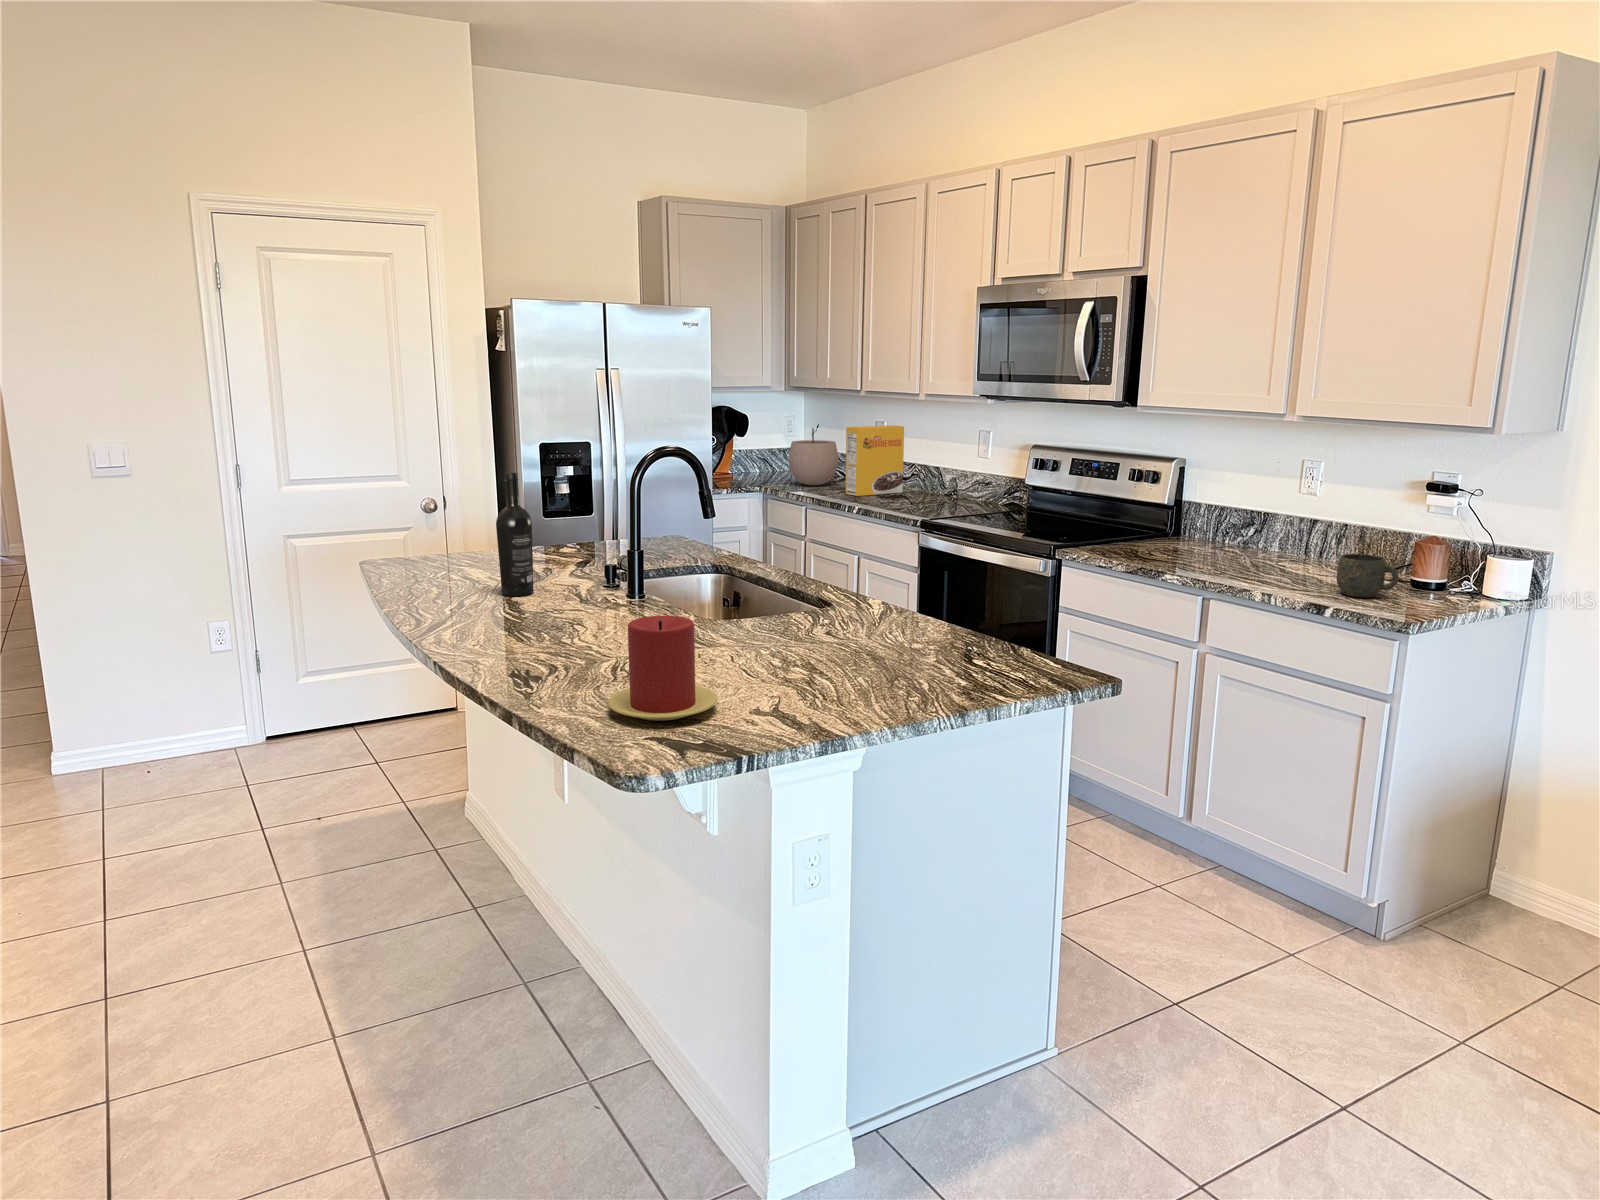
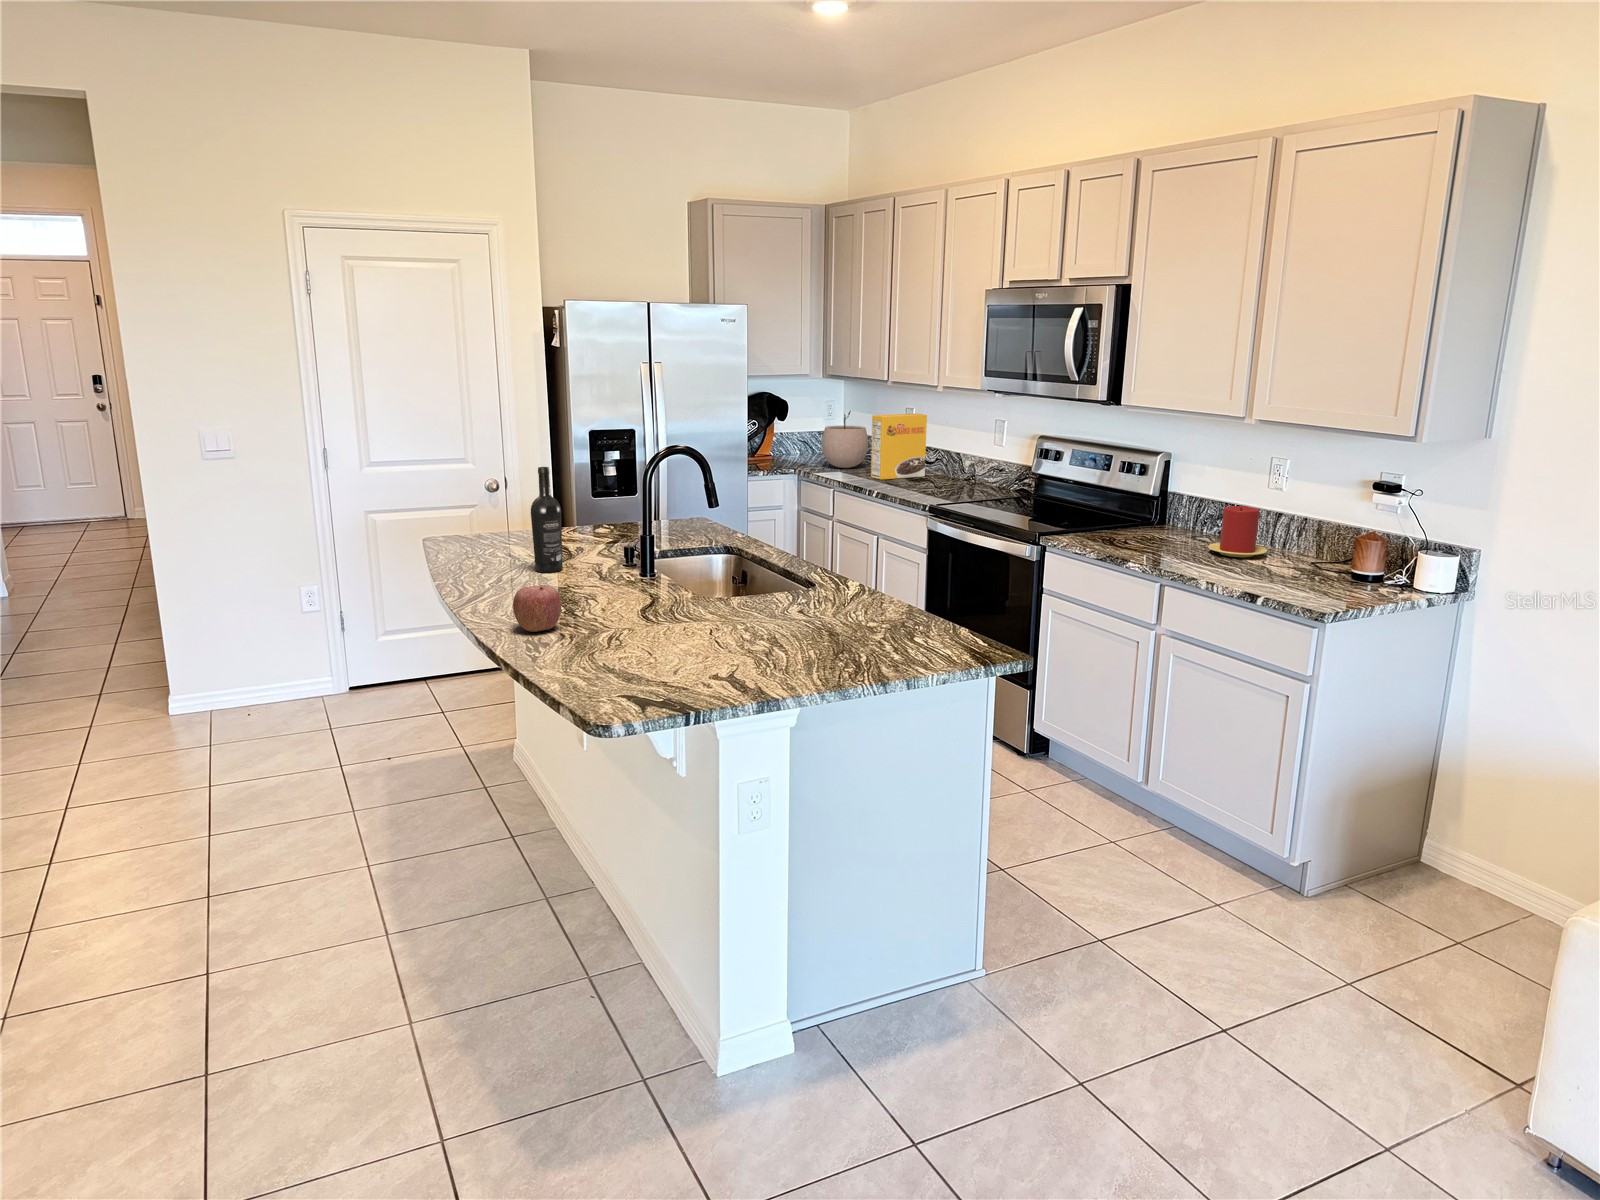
mug: present [1337,554,1398,598] -> none [1277,548,1331,588]
apple: none [492,607,550,663] -> present [513,585,561,632]
candle: present [608,616,717,721] -> present [1208,506,1267,557]

